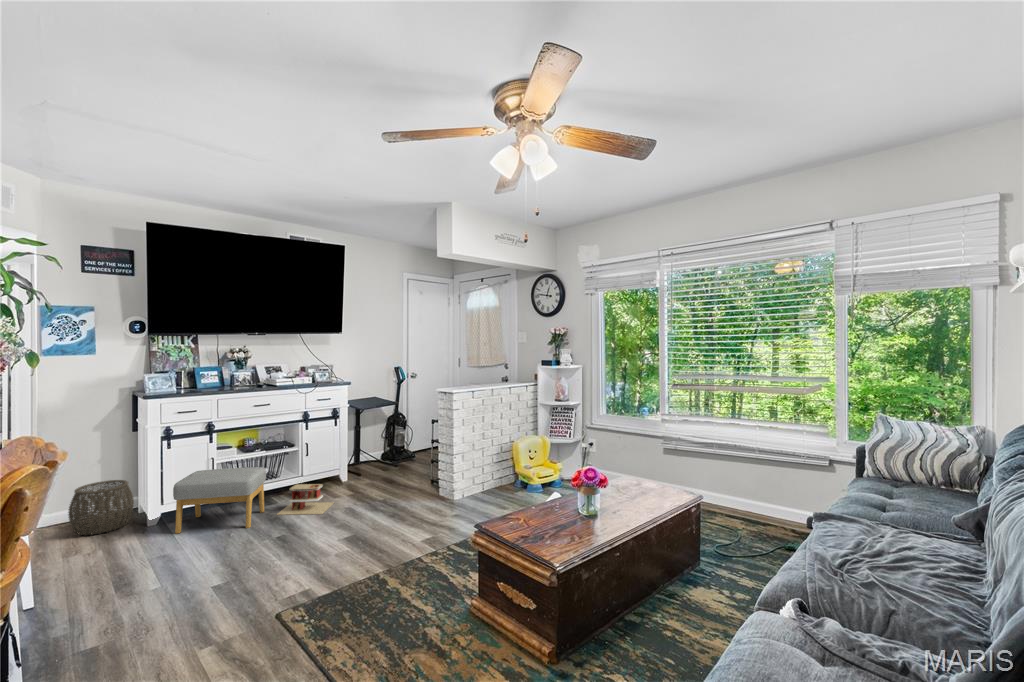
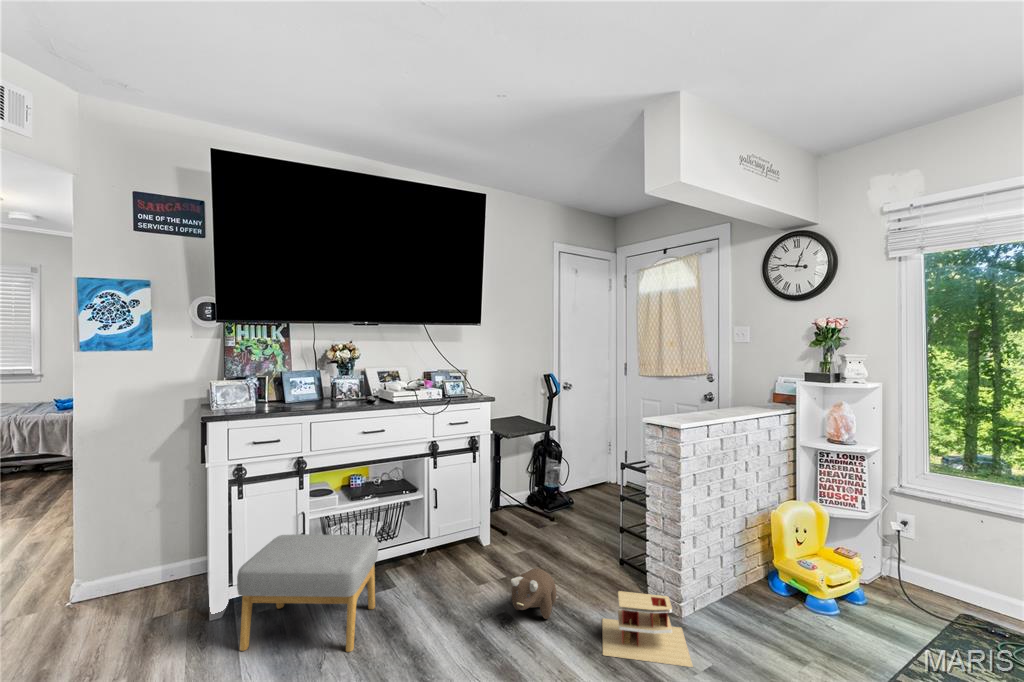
woven basket: present [68,480,134,535] -> none [96,539,194,635]
plush toy: none [351,480,382,507] -> present [511,568,556,619]
toy house: present [277,484,334,515] -> present [602,591,693,667]

